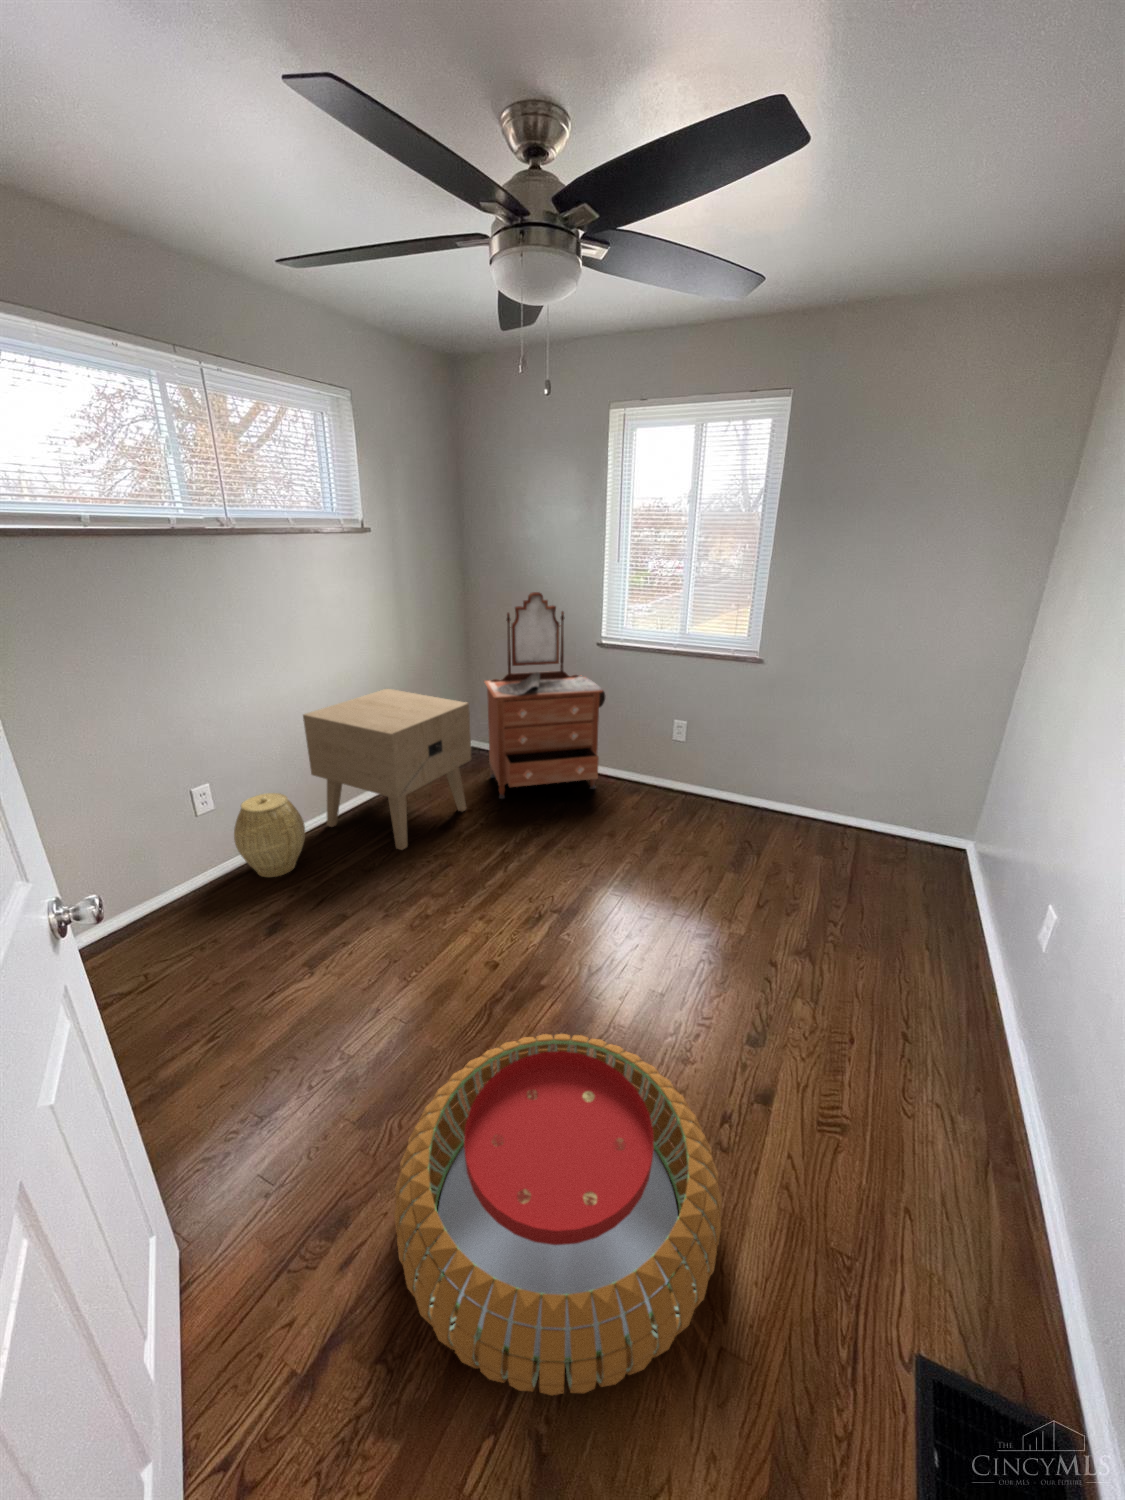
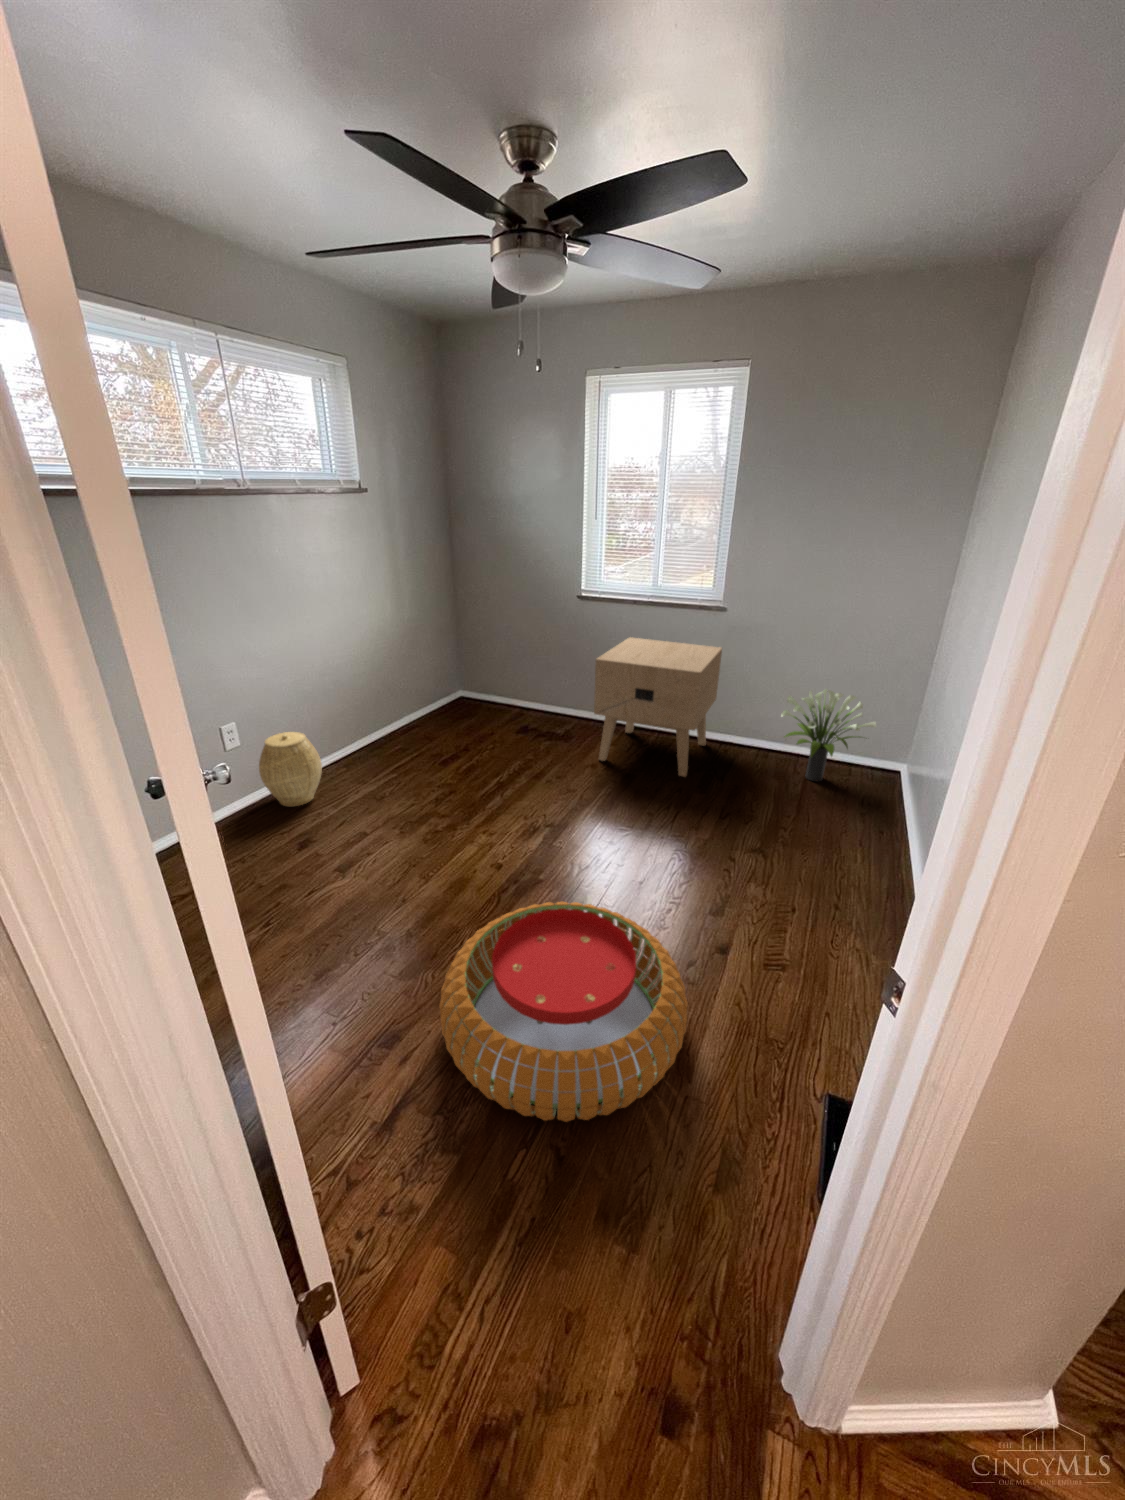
dresser: present [485,592,605,799] -> none [474,548,586,739]
nightstand: present [303,688,471,850] -> present [594,637,722,777]
potted plant: none [827,754,940,860] -> present [781,689,876,781]

